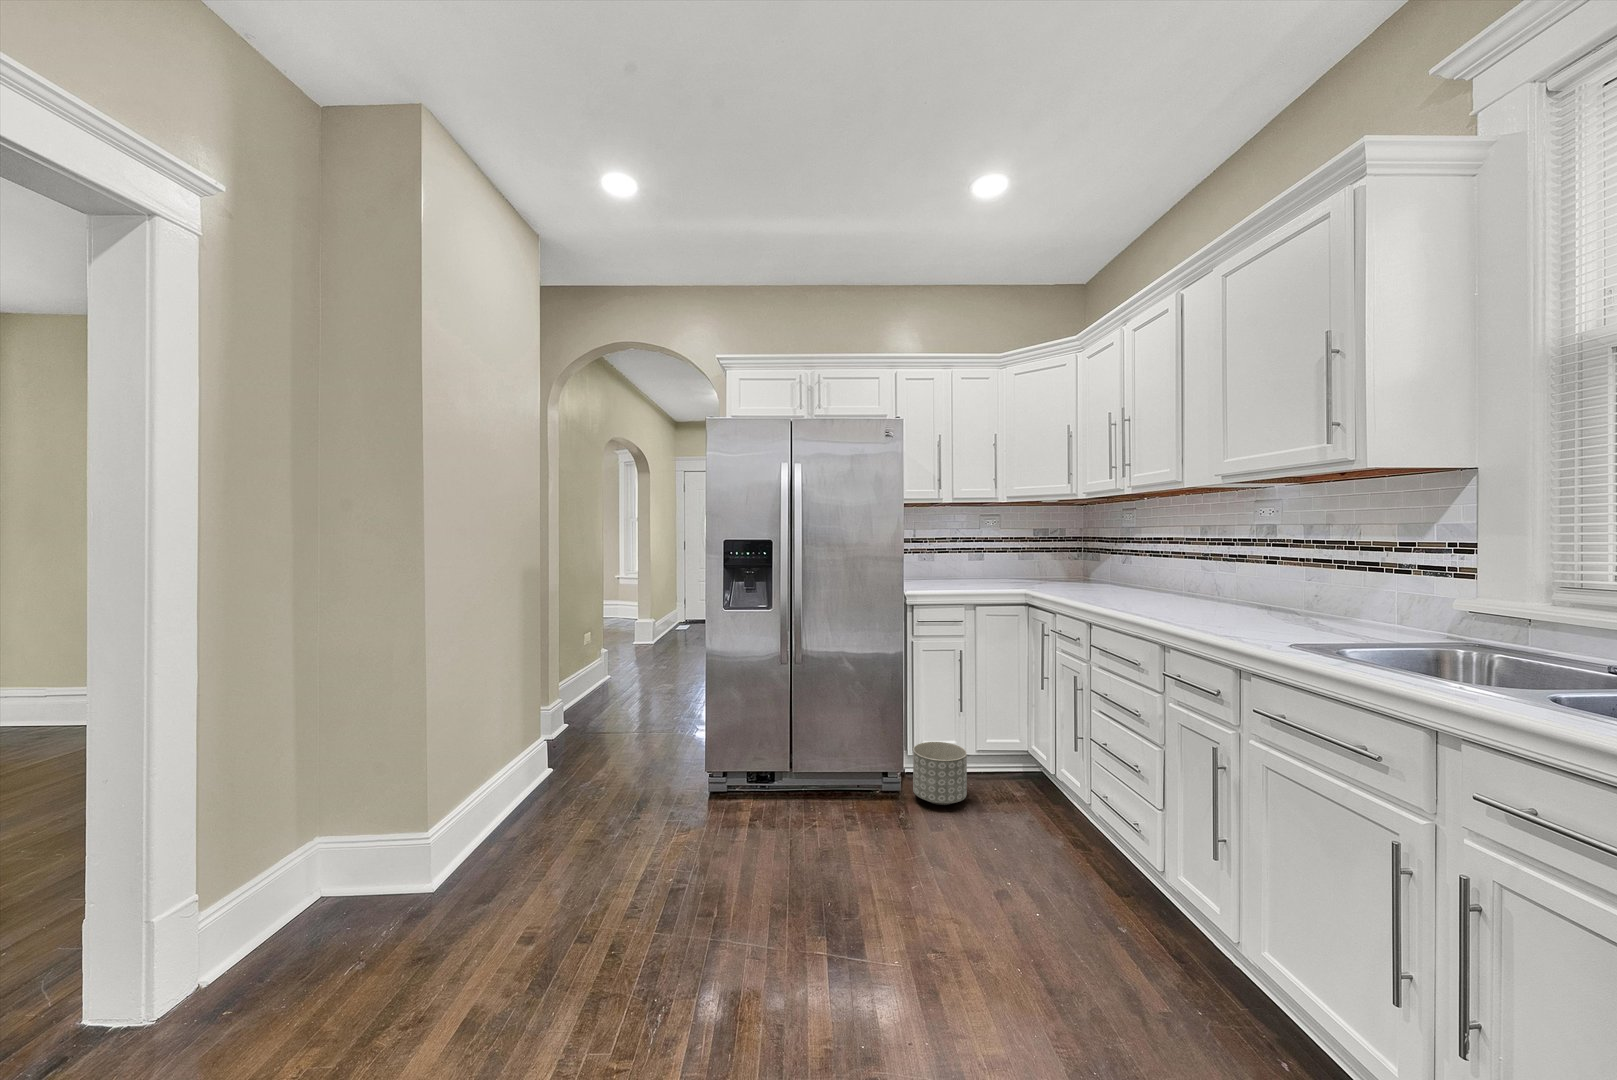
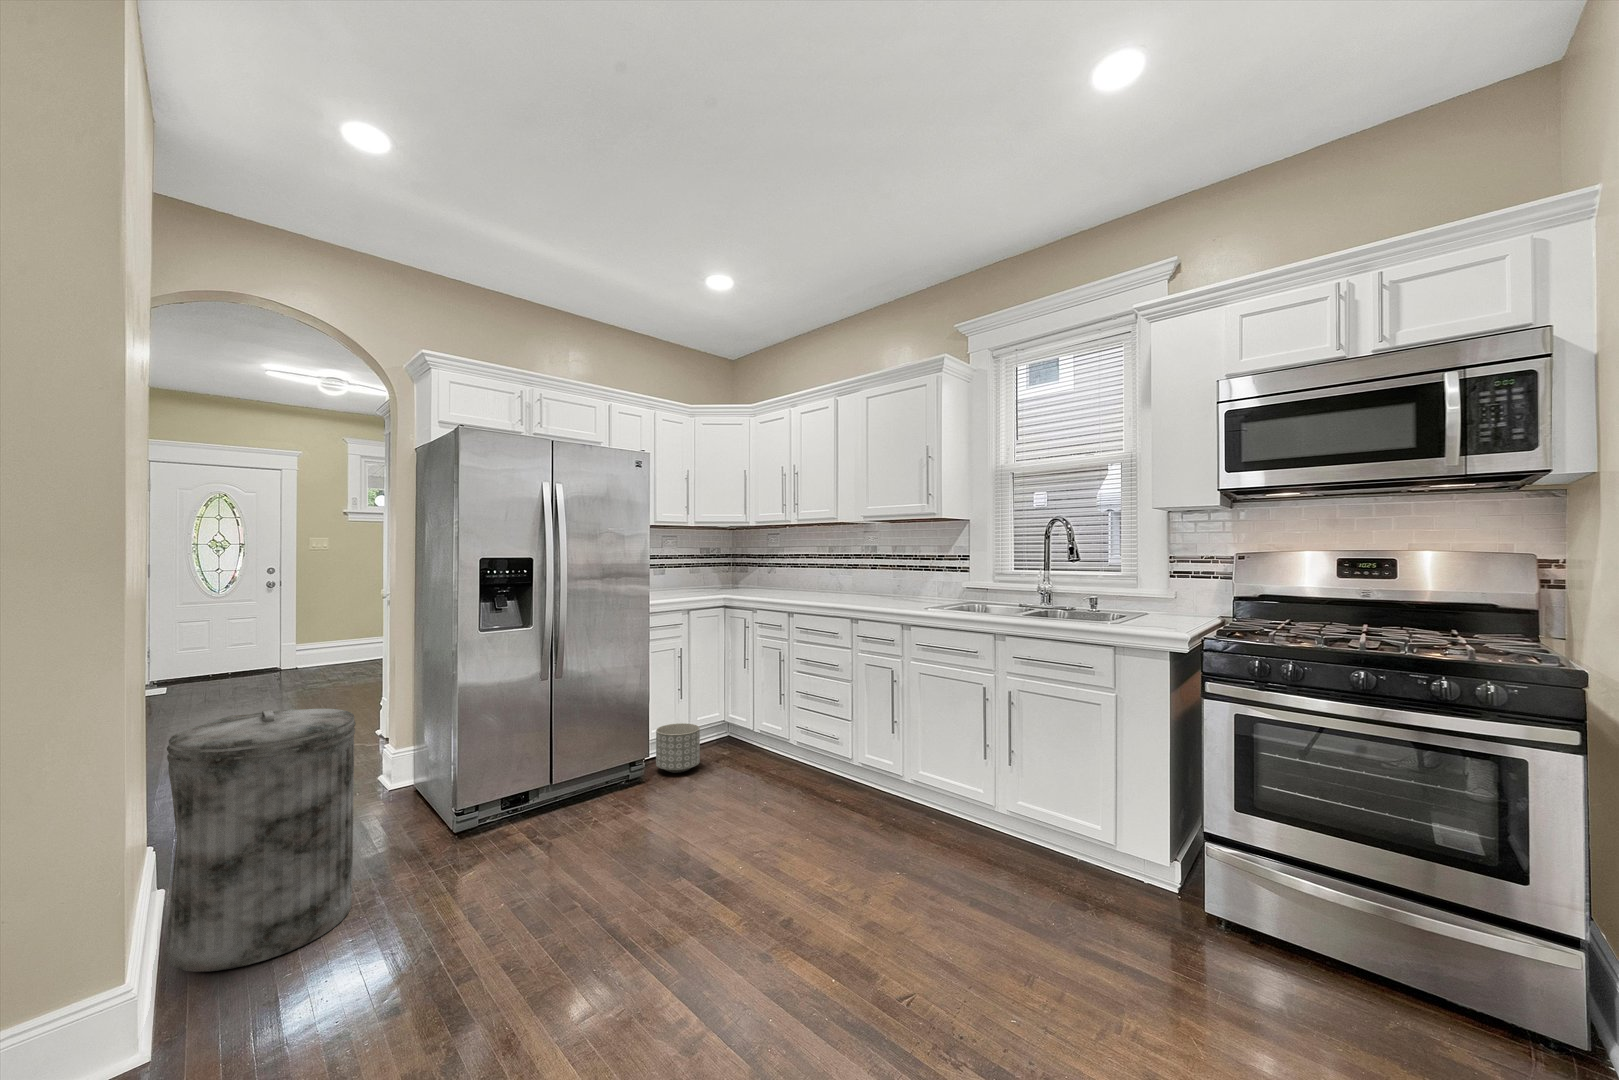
trash can: none [442,666,576,879] -> present [165,709,356,972]

